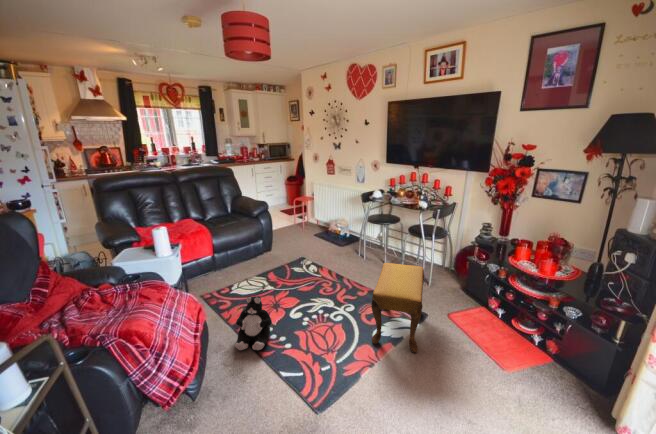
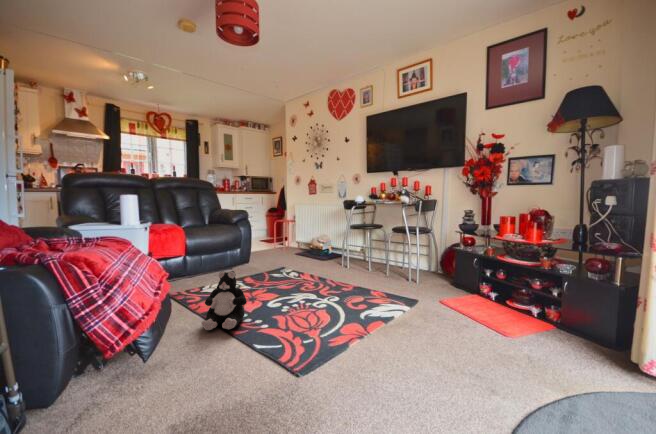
footstool: present [371,263,424,353] -> none [359,244,412,327]

